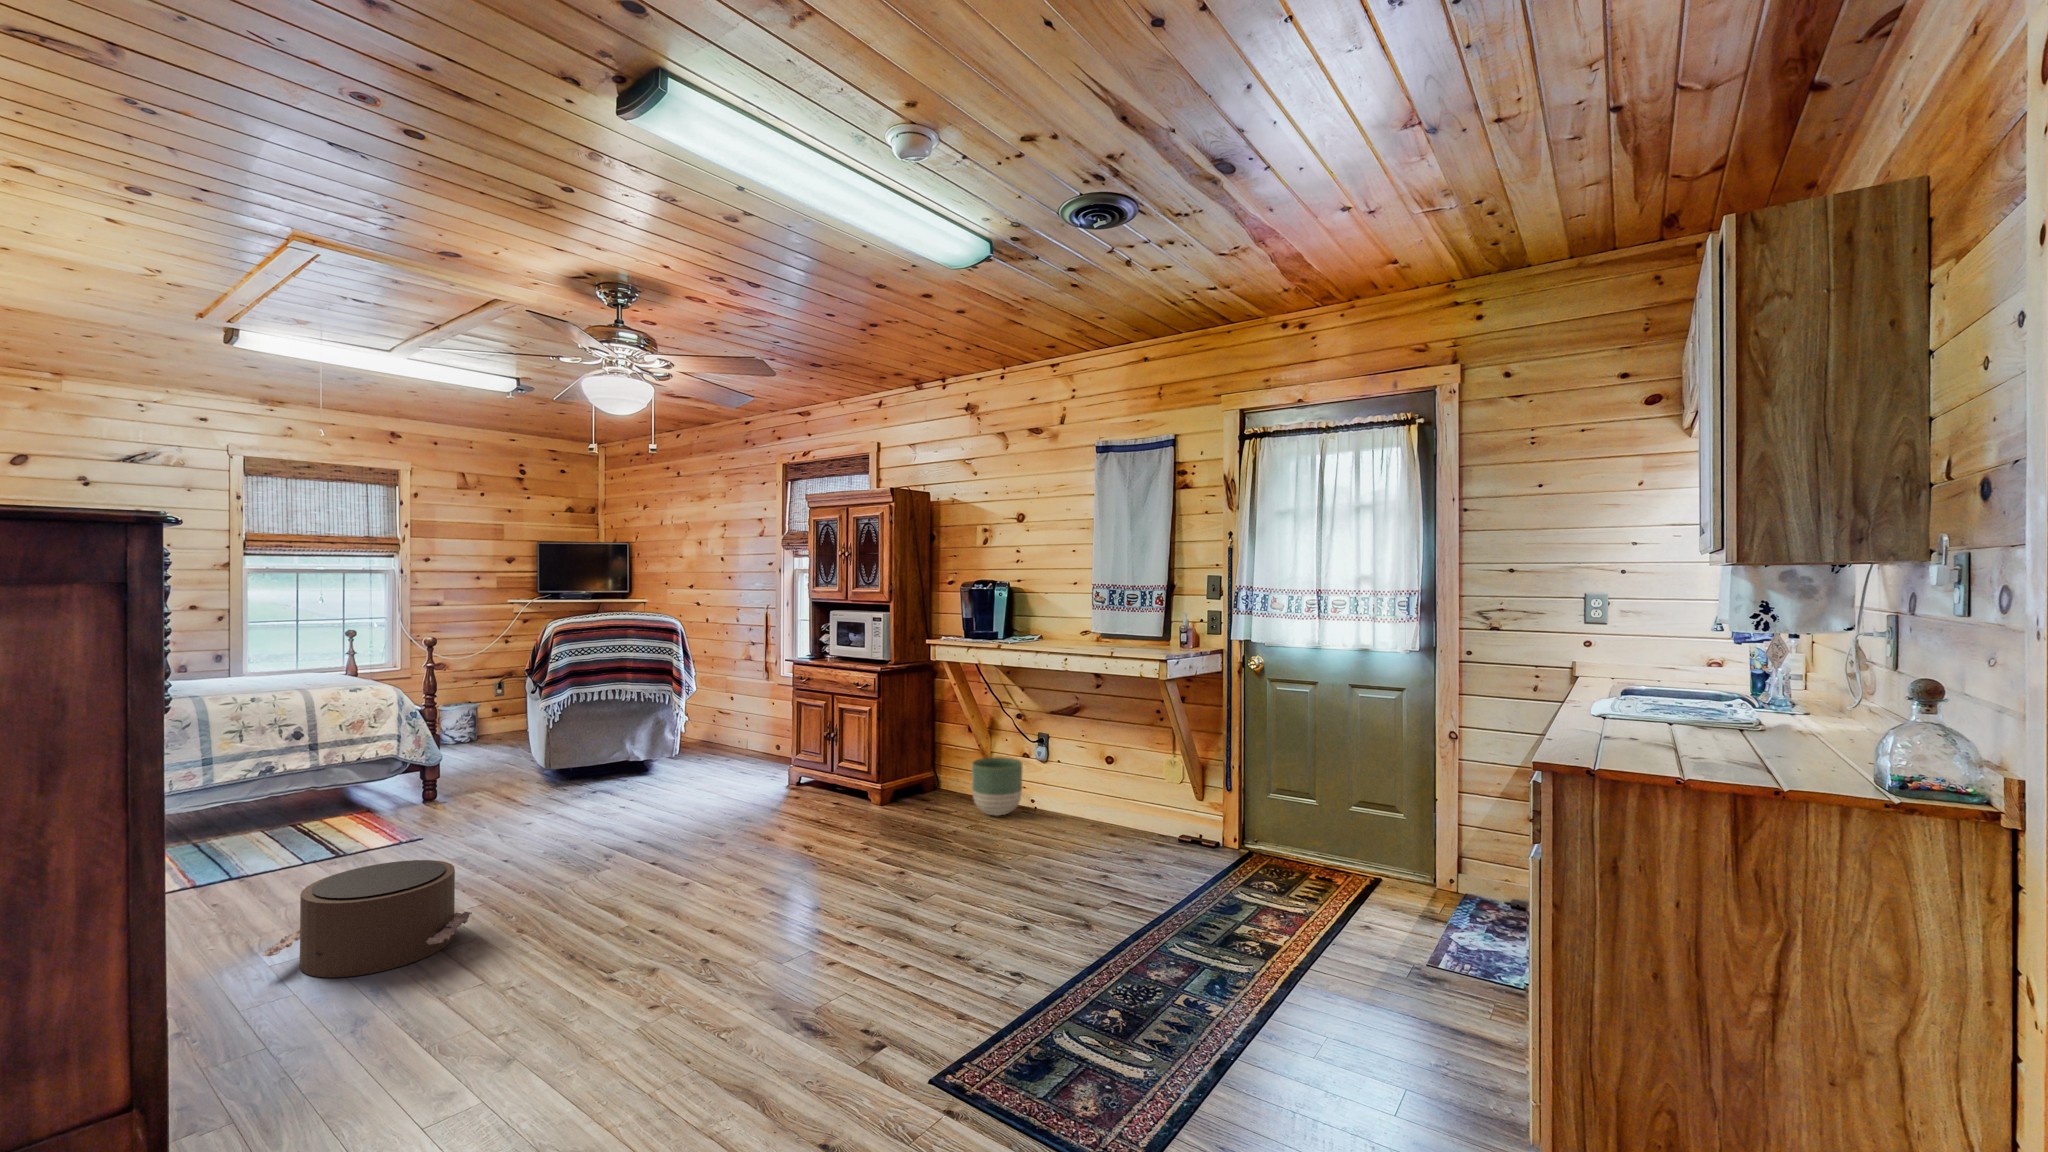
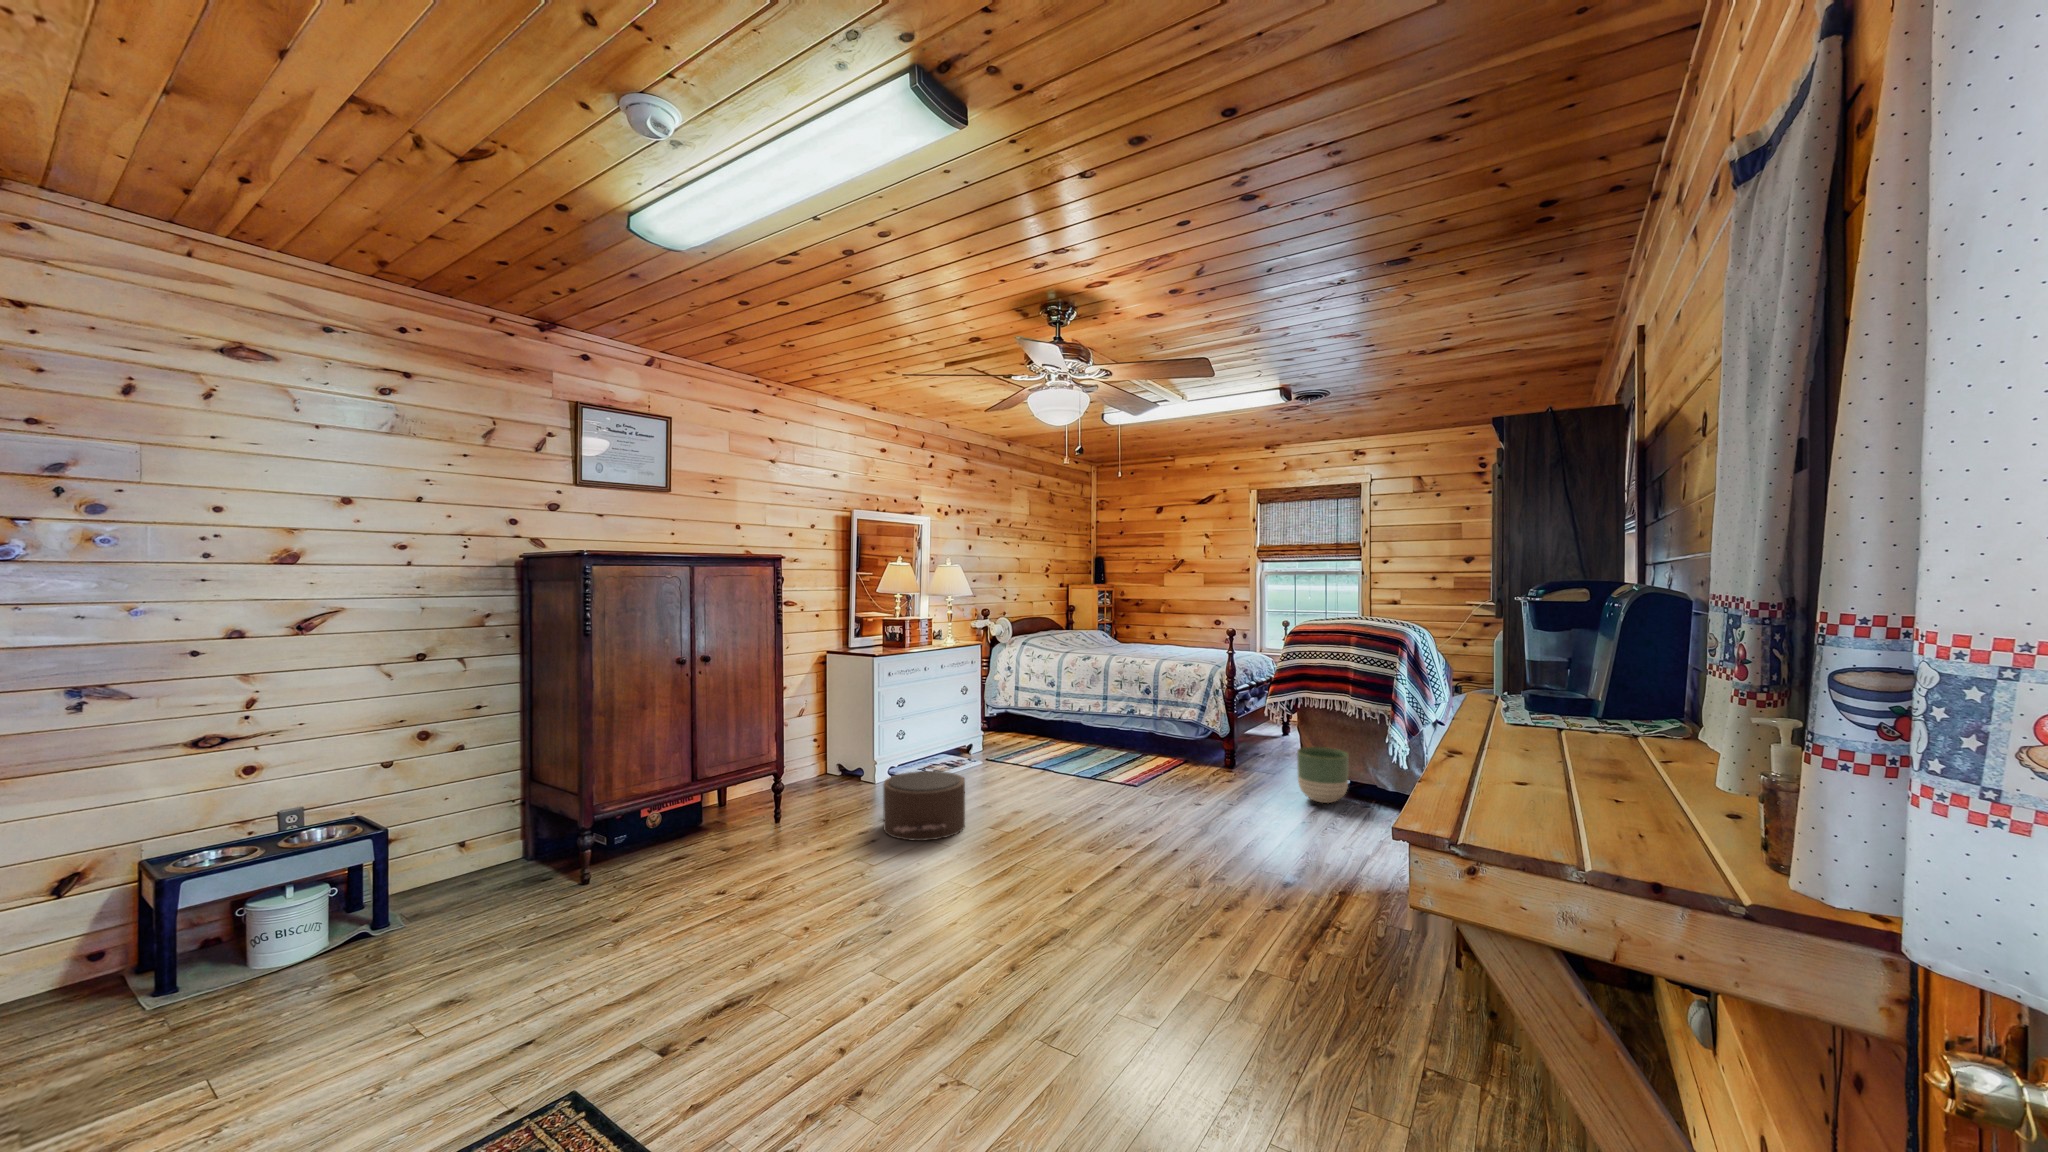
planter: present [972,757,1023,816] -> present [1297,747,1349,803]

